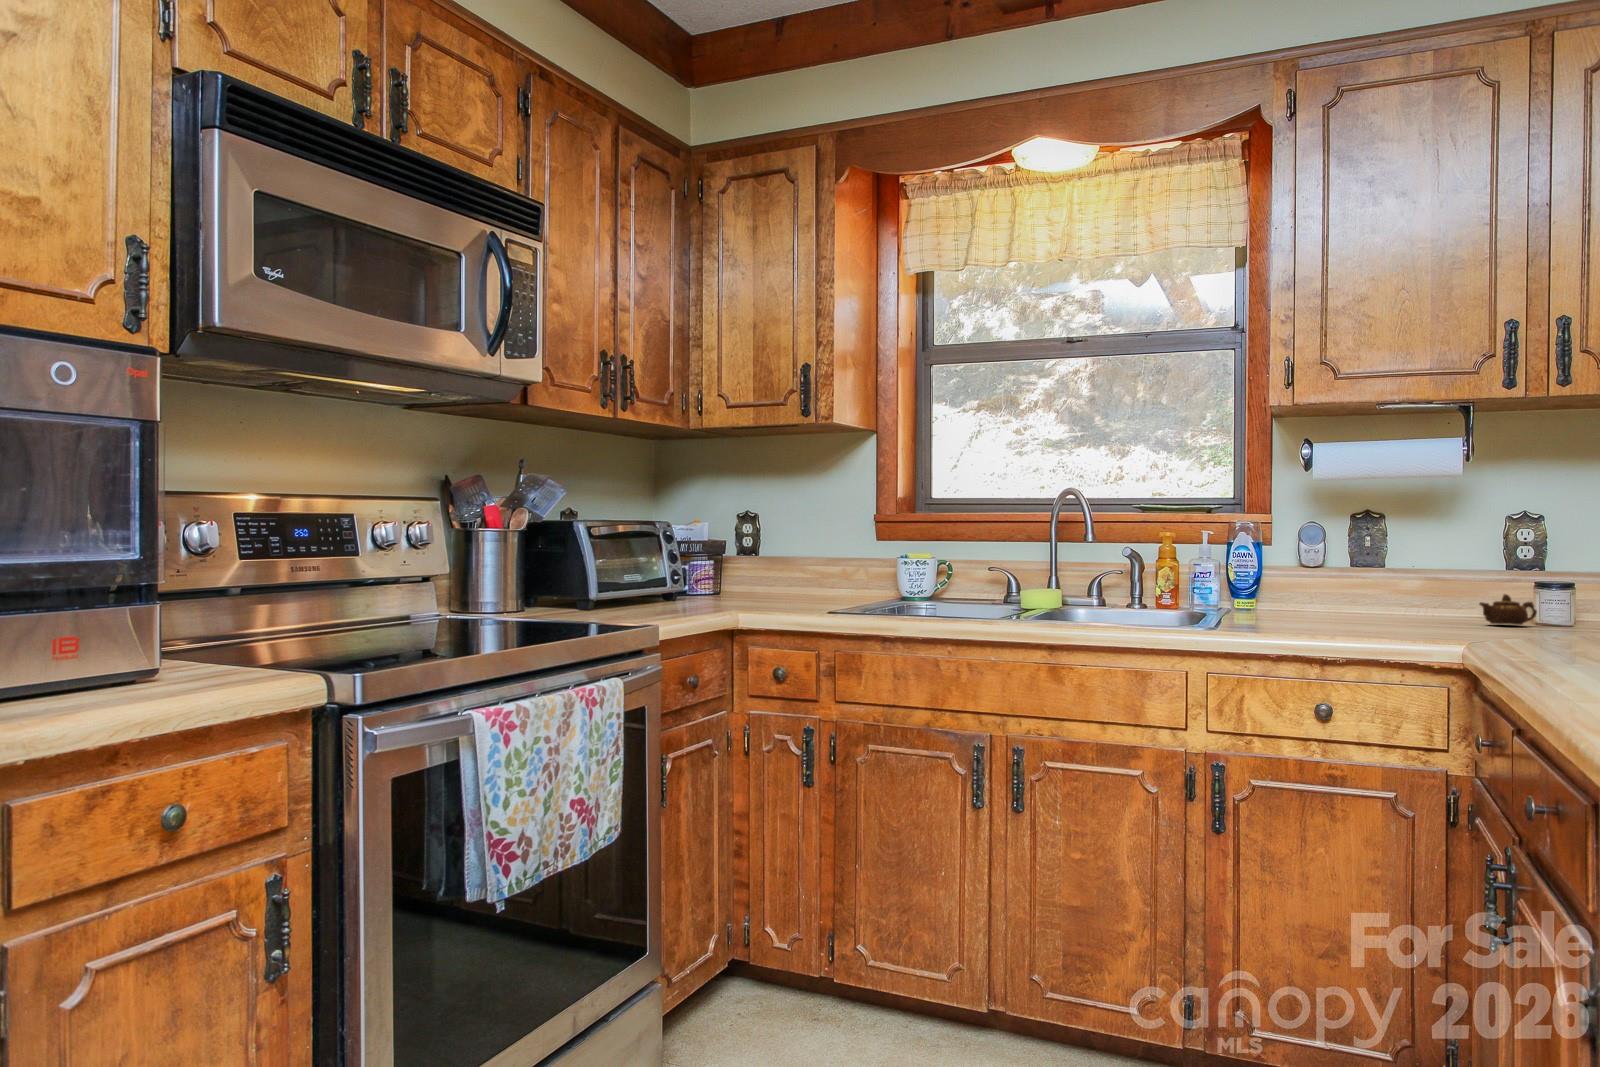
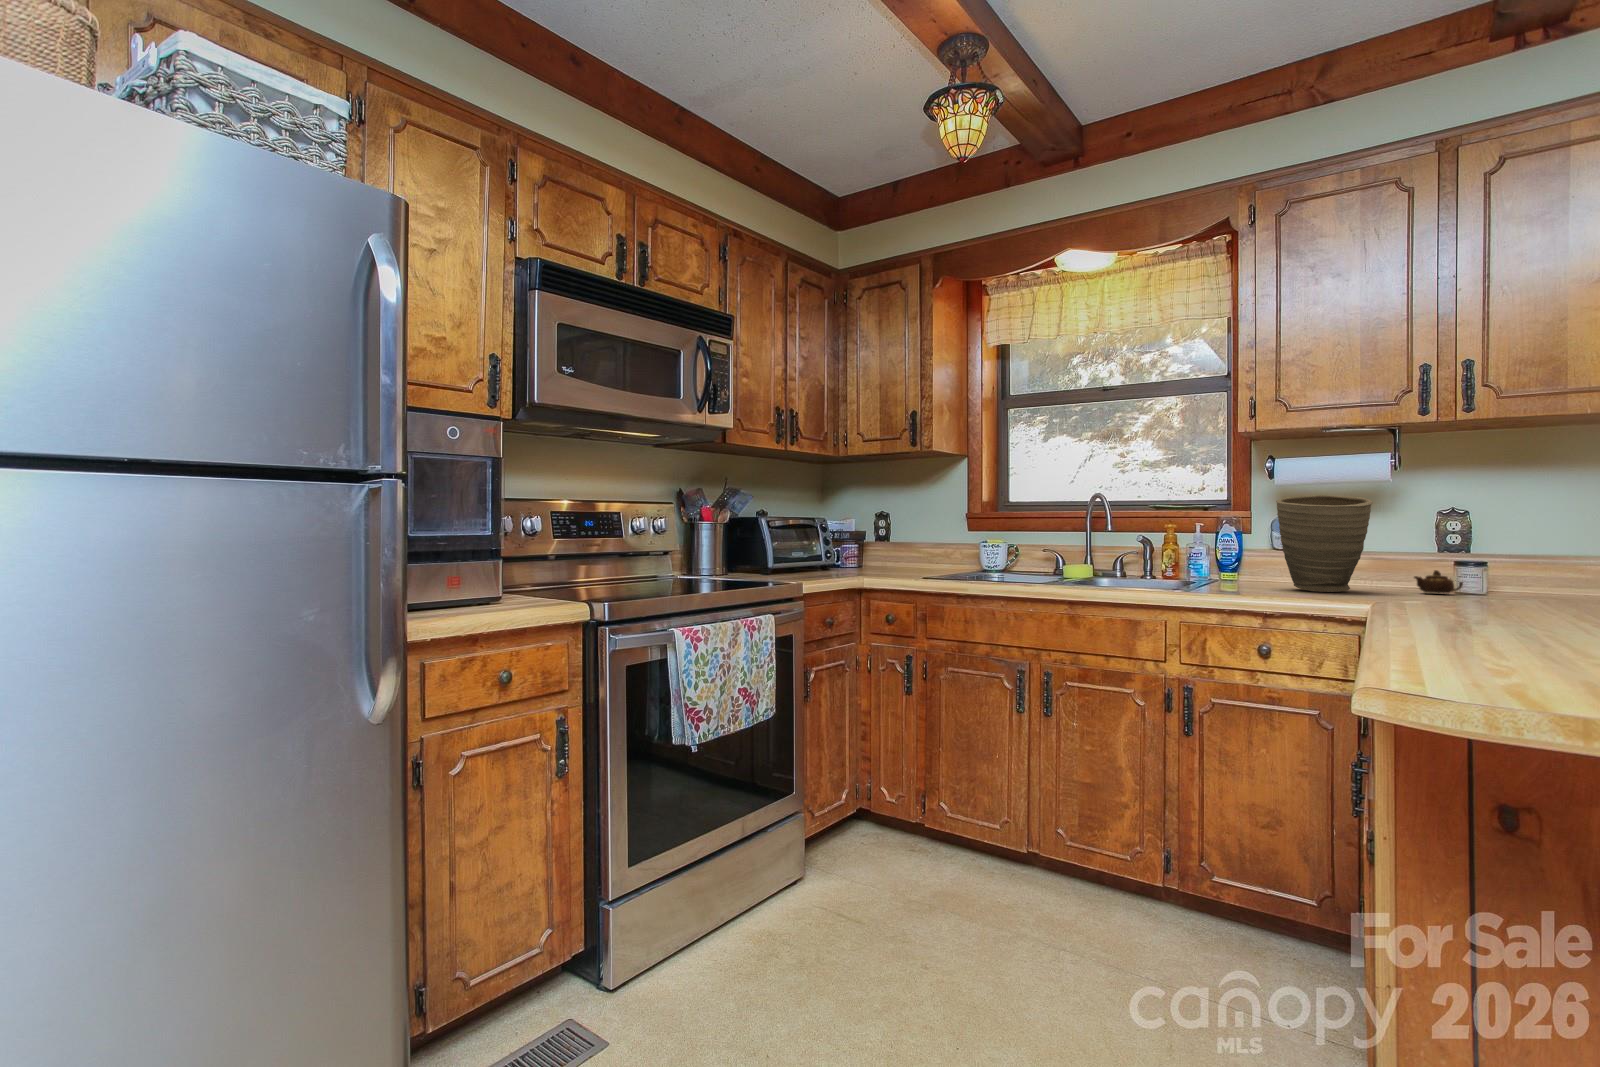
vase: none [1313,494,1435,625] -> present [1276,495,1372,592]

